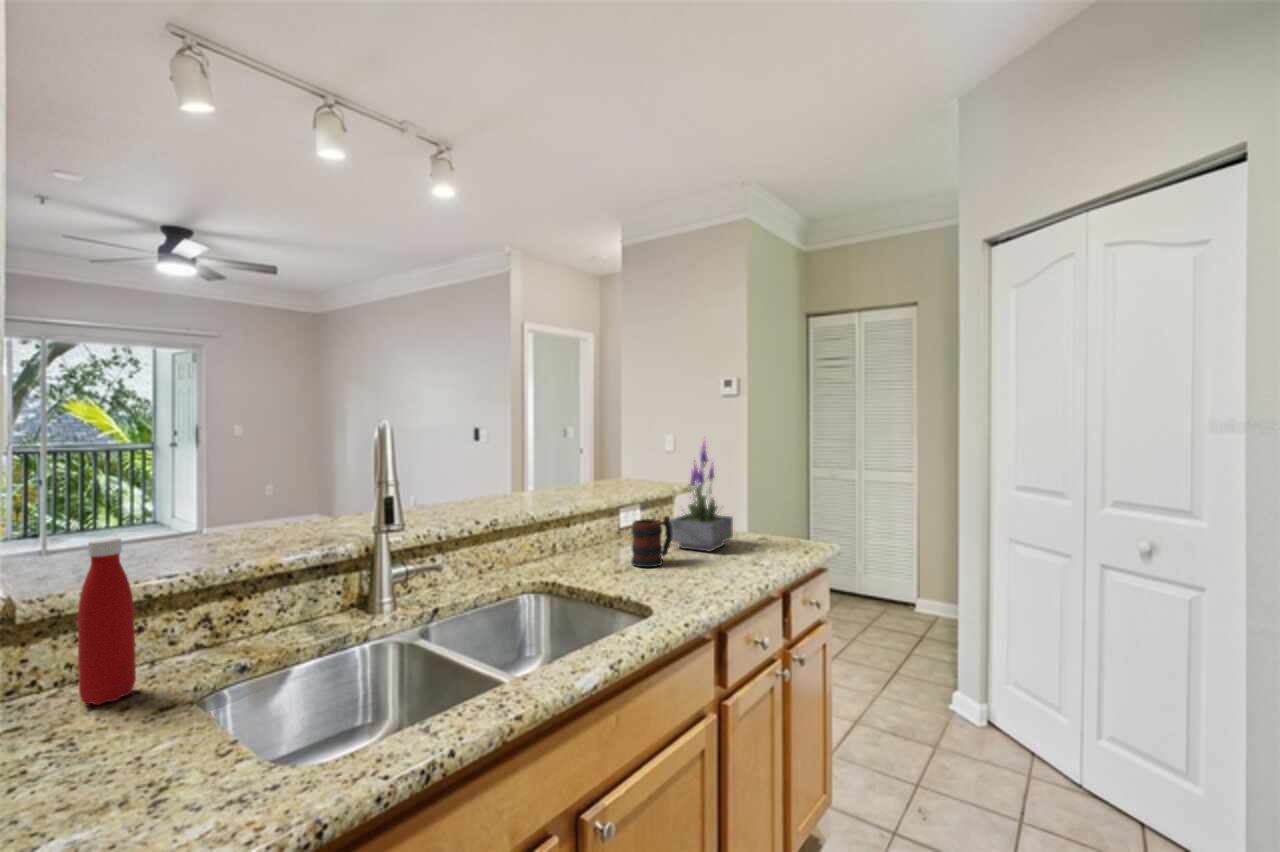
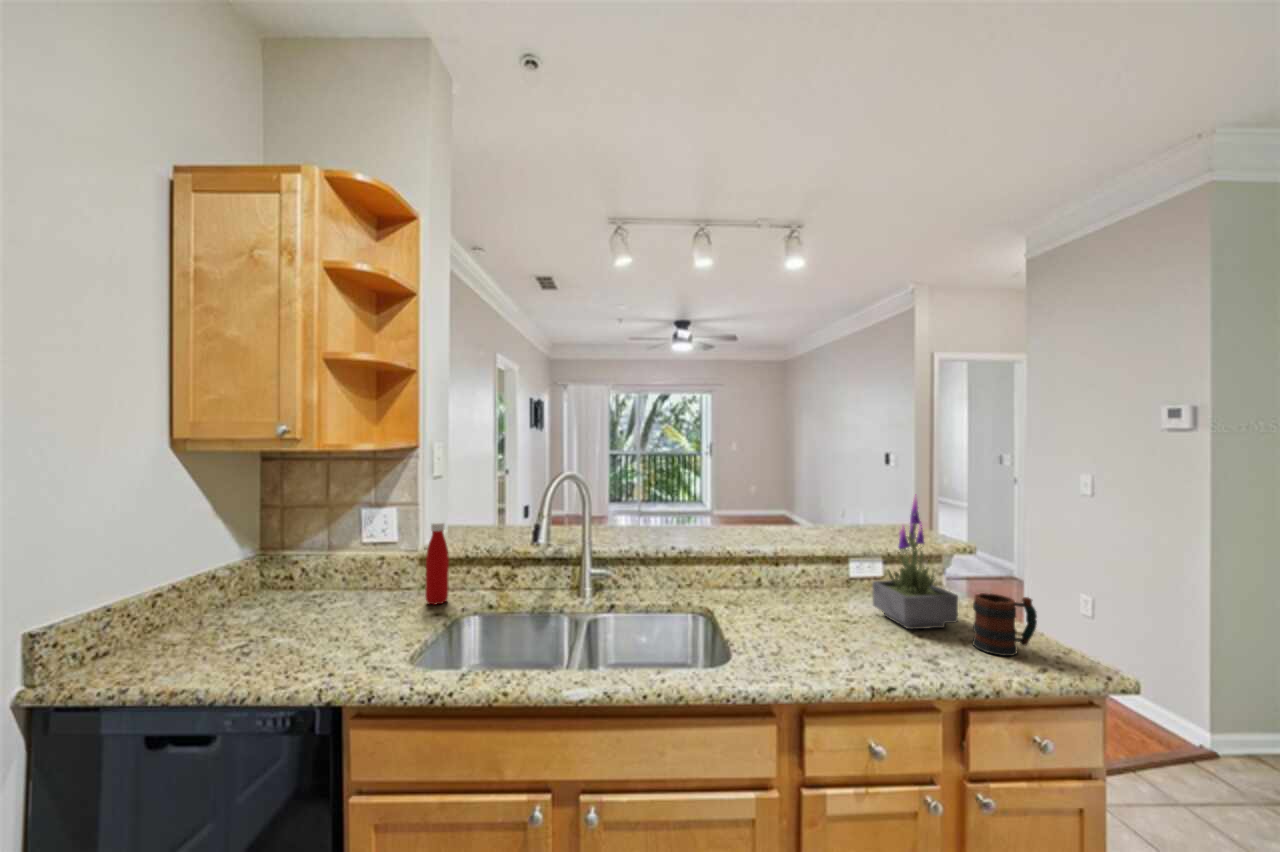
mug: present [631,516,673,567] -> present [973,593,1037,656]

